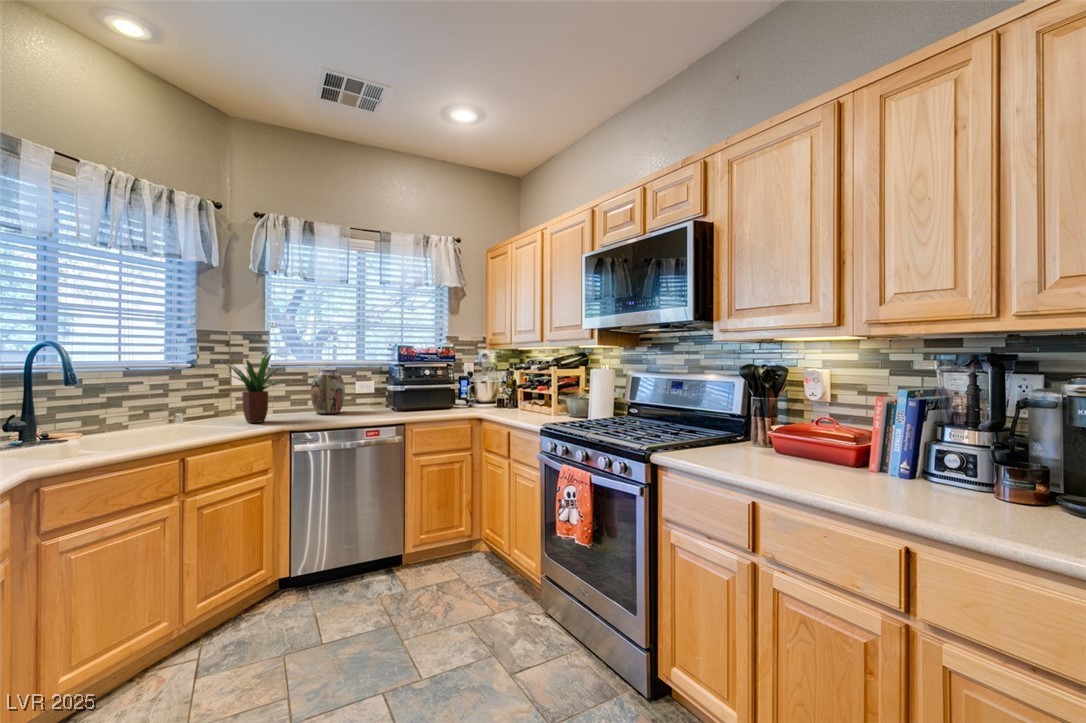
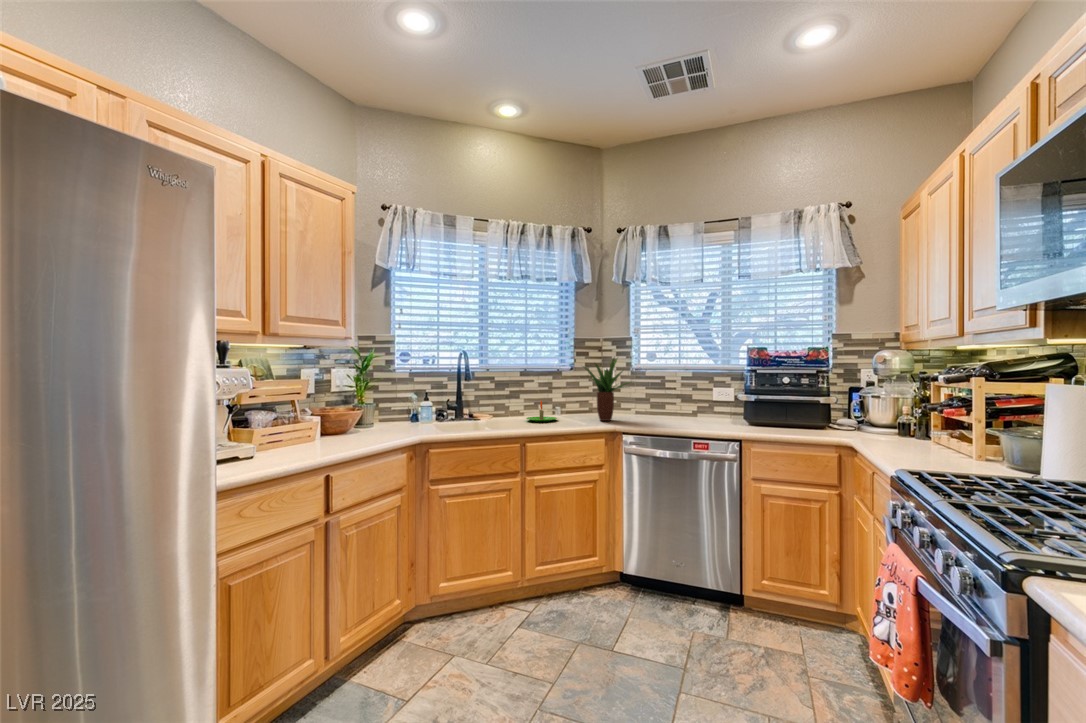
vase: present [311,370,345,414] -> none [660,374,693,420]
candle: none [141,406,191,433] -> present [526,401,557,422]

